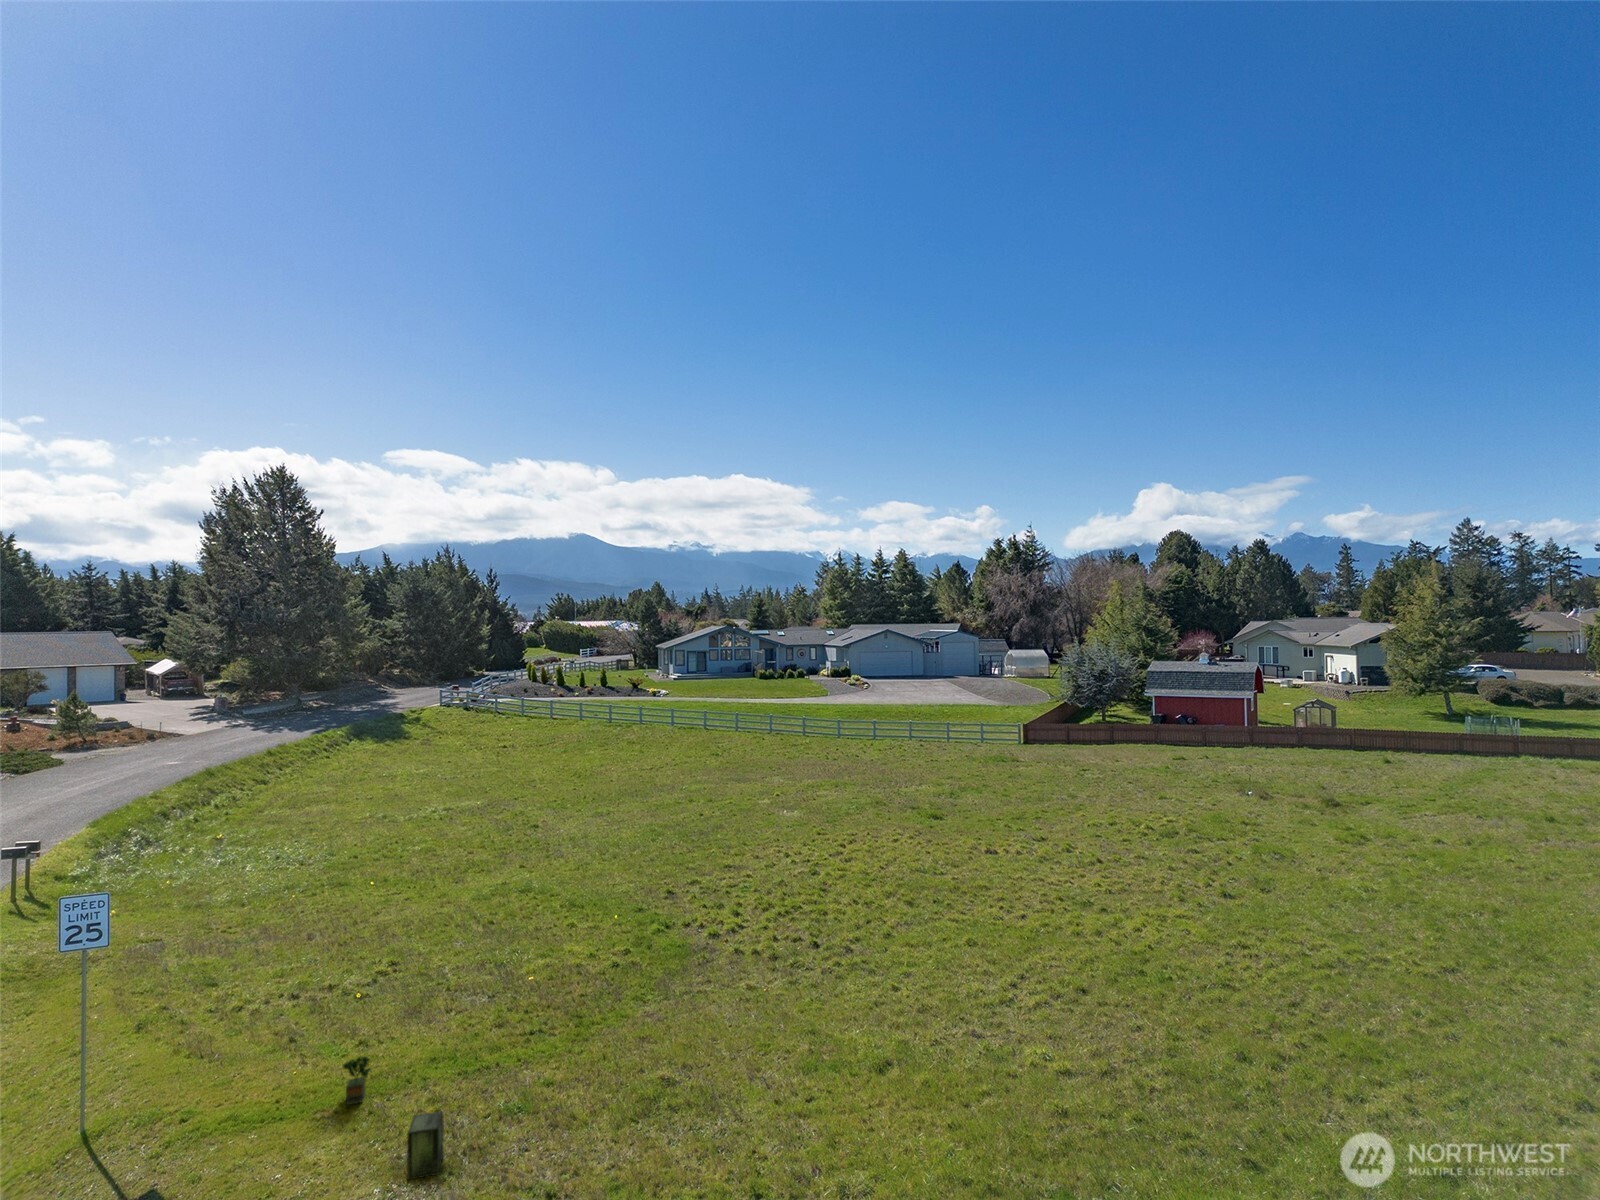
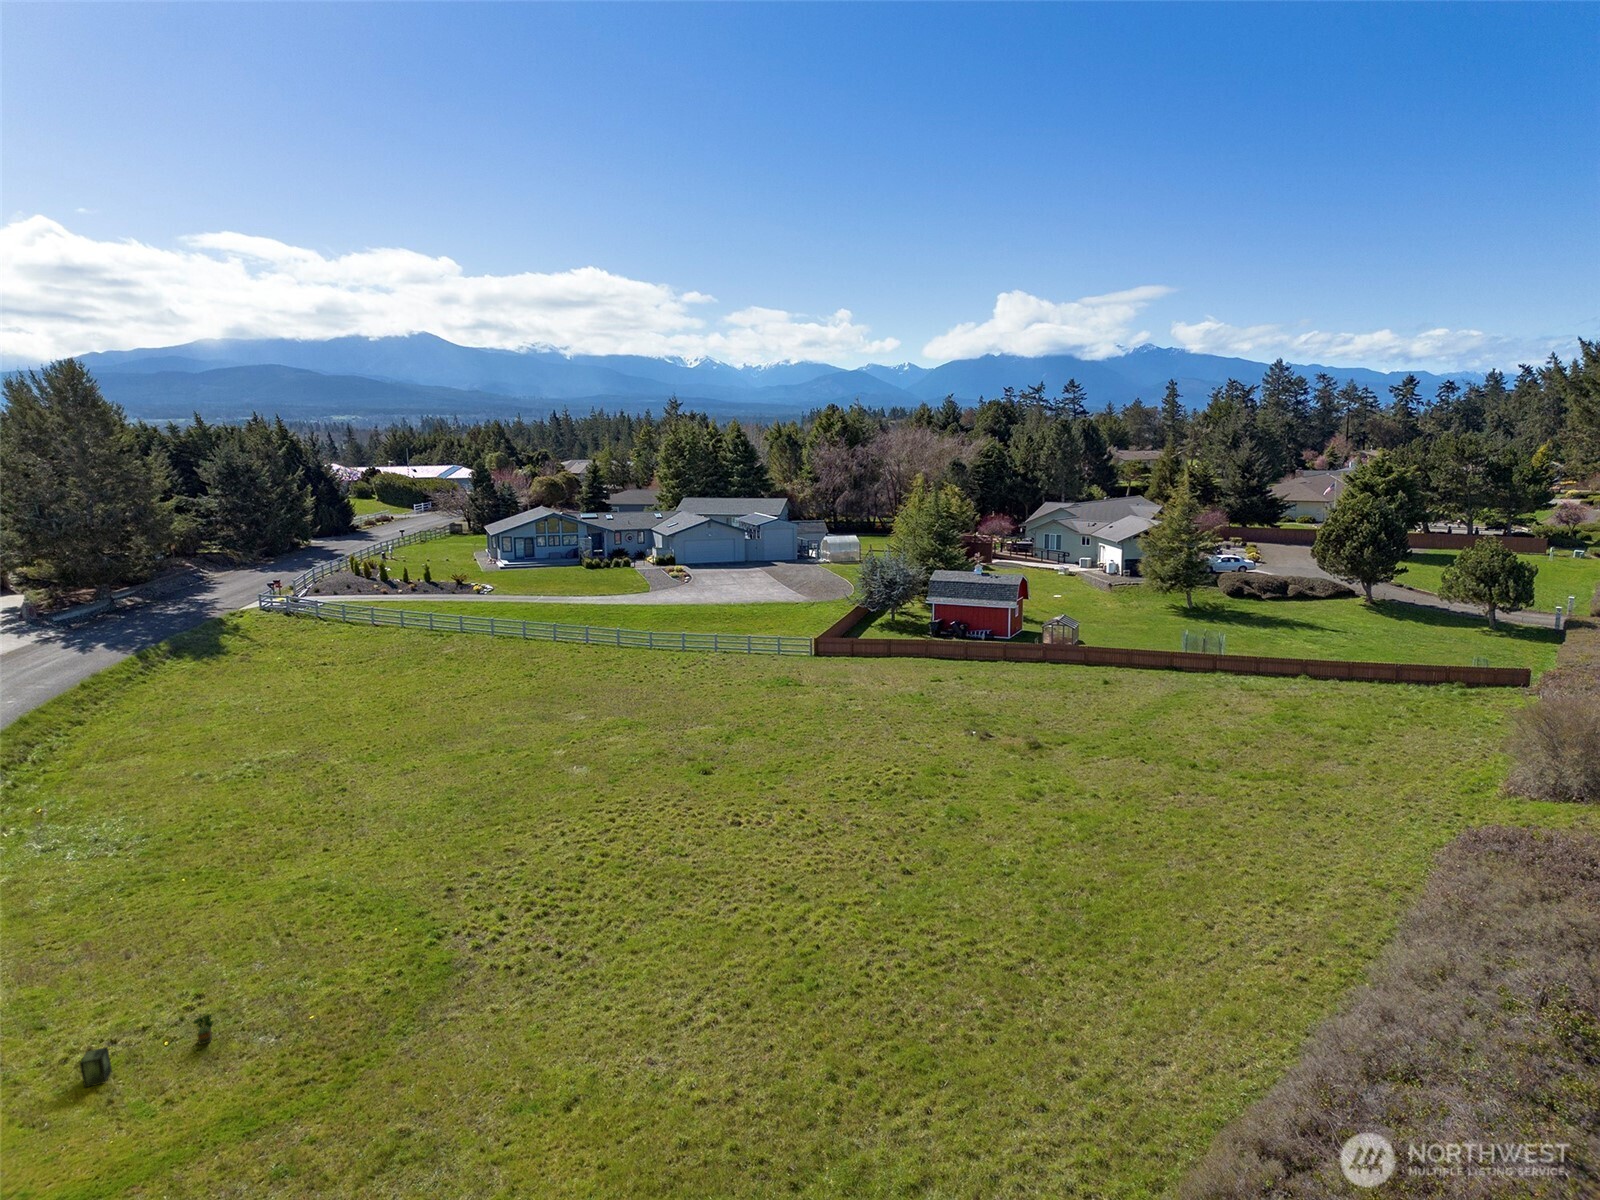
storage box: present [407,1111,443,1179] -> present [80,1047,112,1087]

